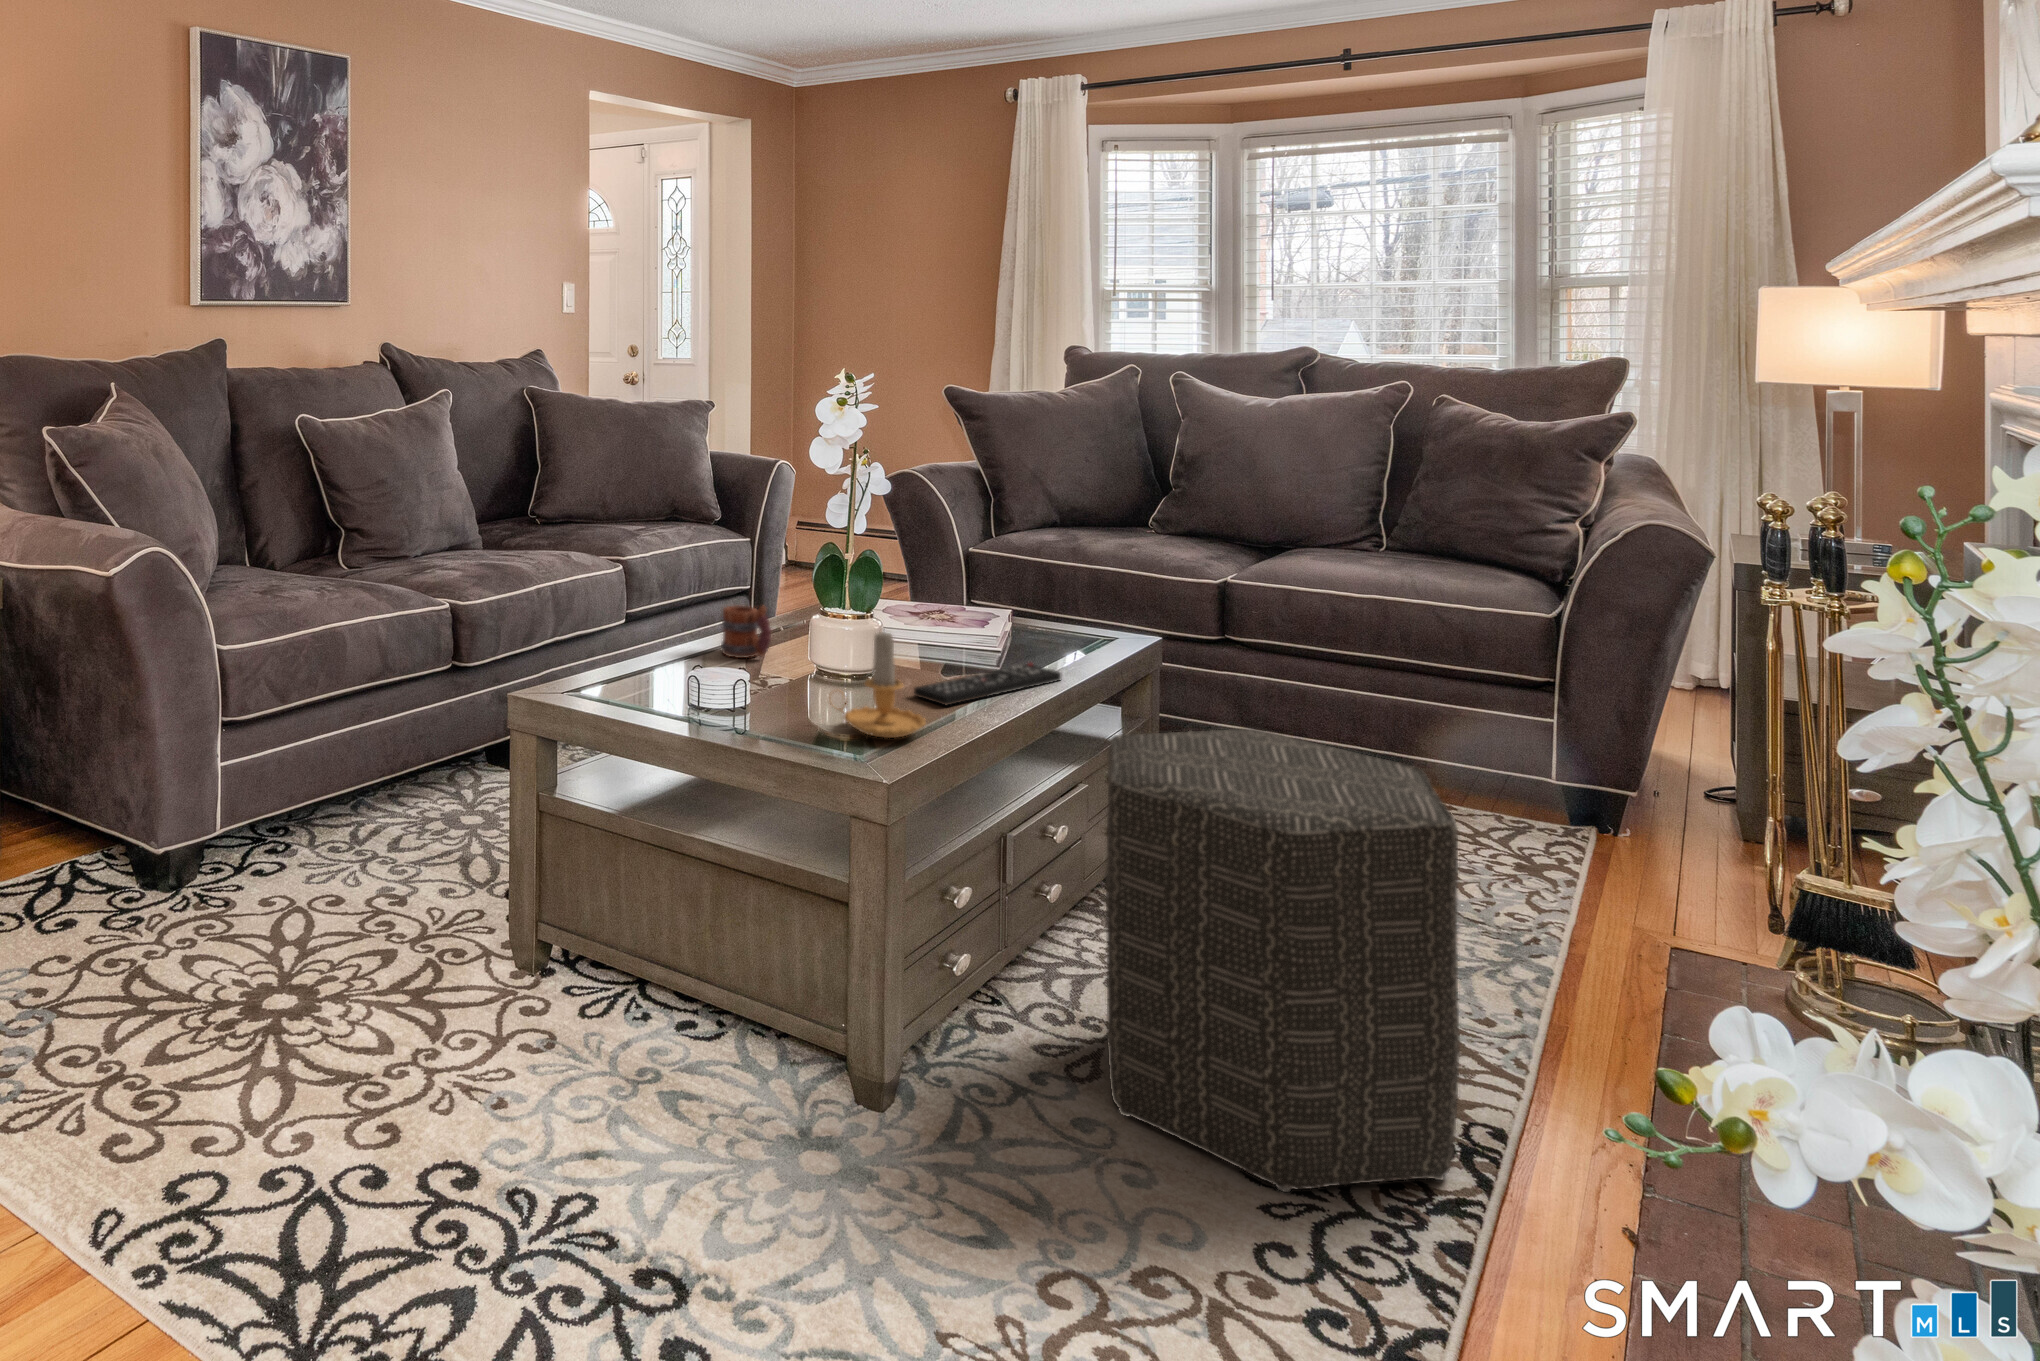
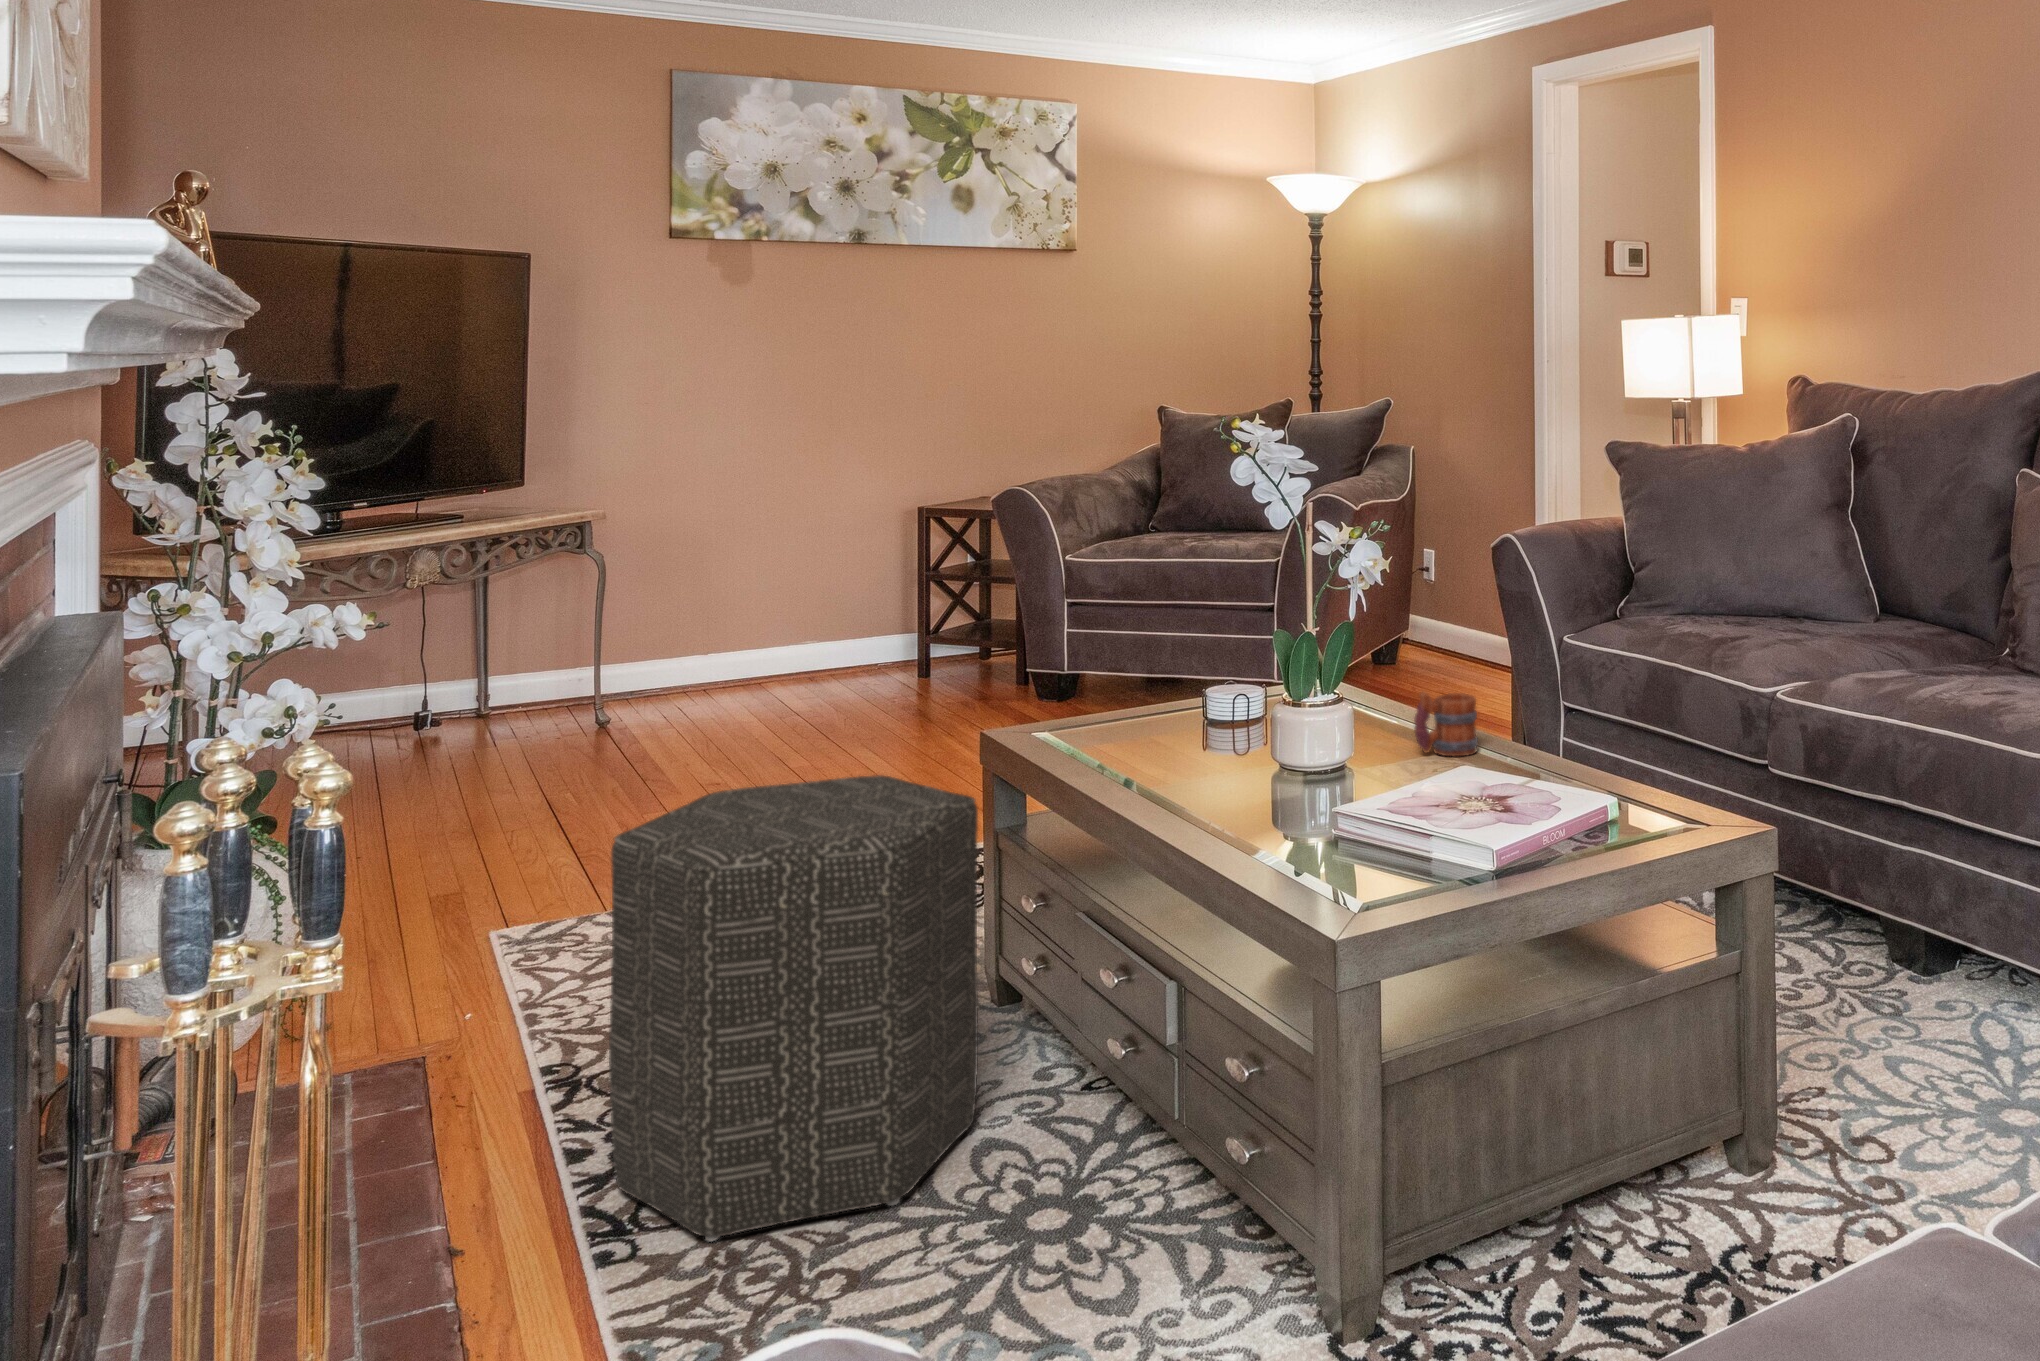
candle: present [830,632,926,738] -> none [1108,662,1203,773]
remote control: present [914,664,1061,705] -> none [1186,776,1267,846]

